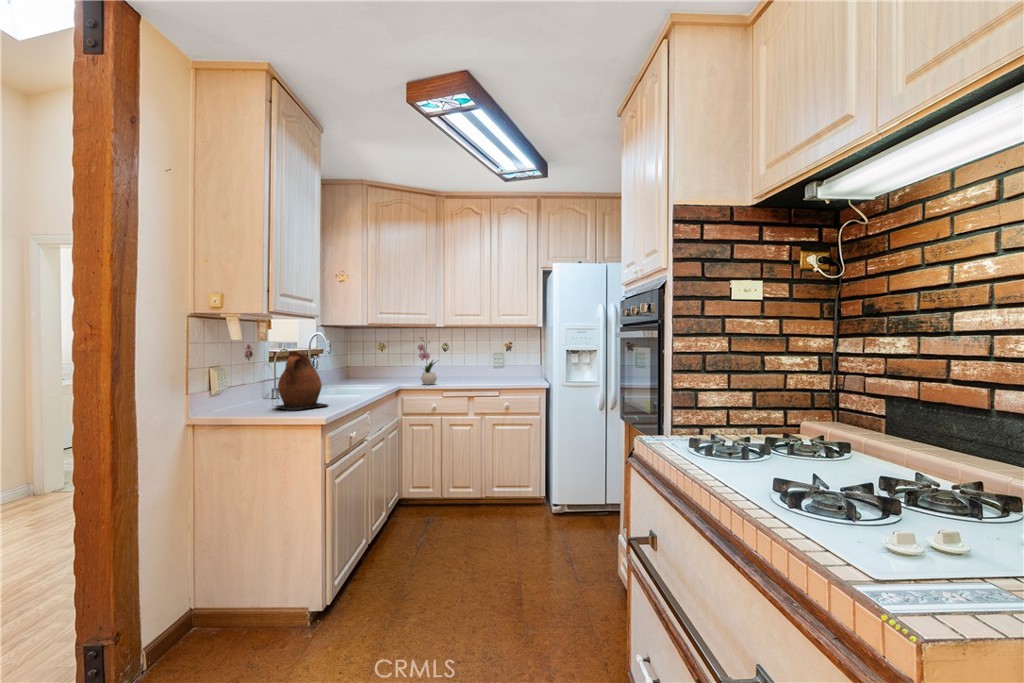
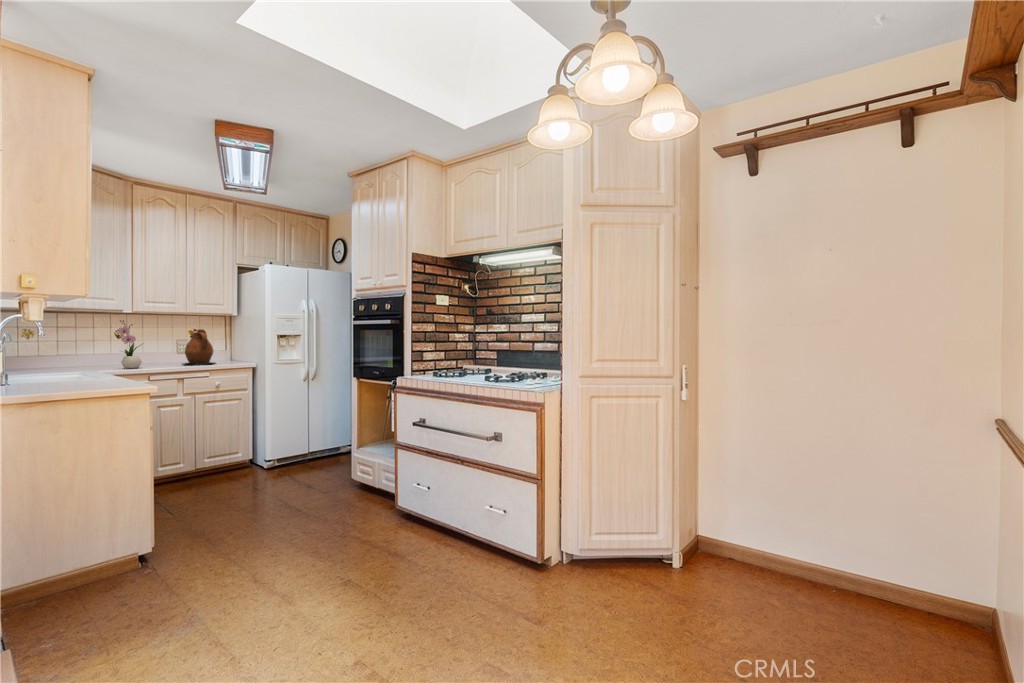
ceramic pitcher: present [275,351,328,409] -> present [184,329,213,364]

